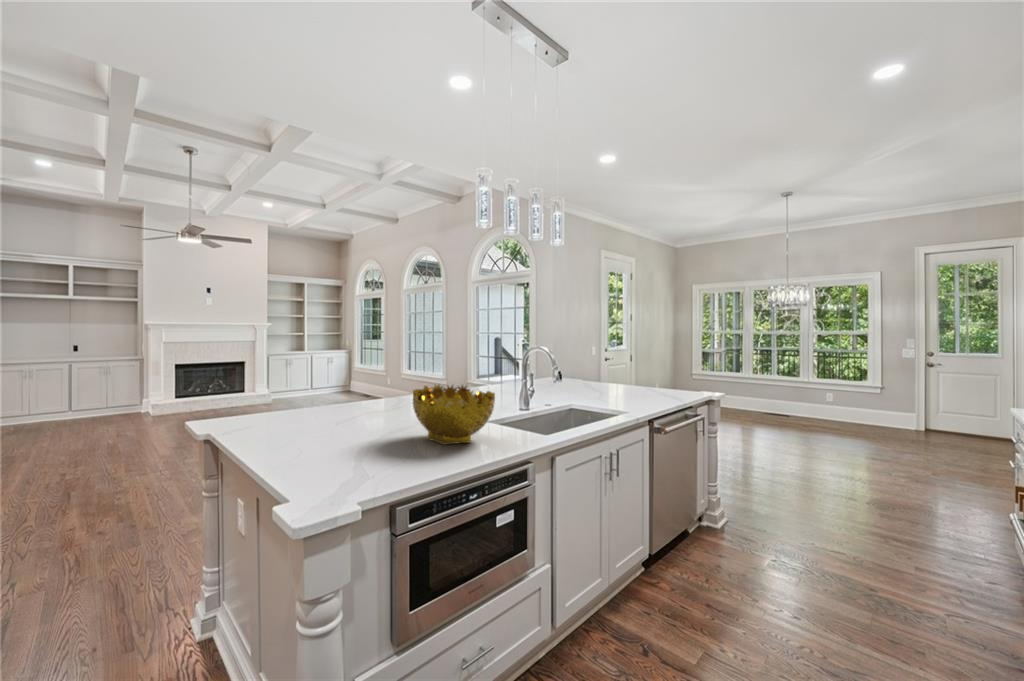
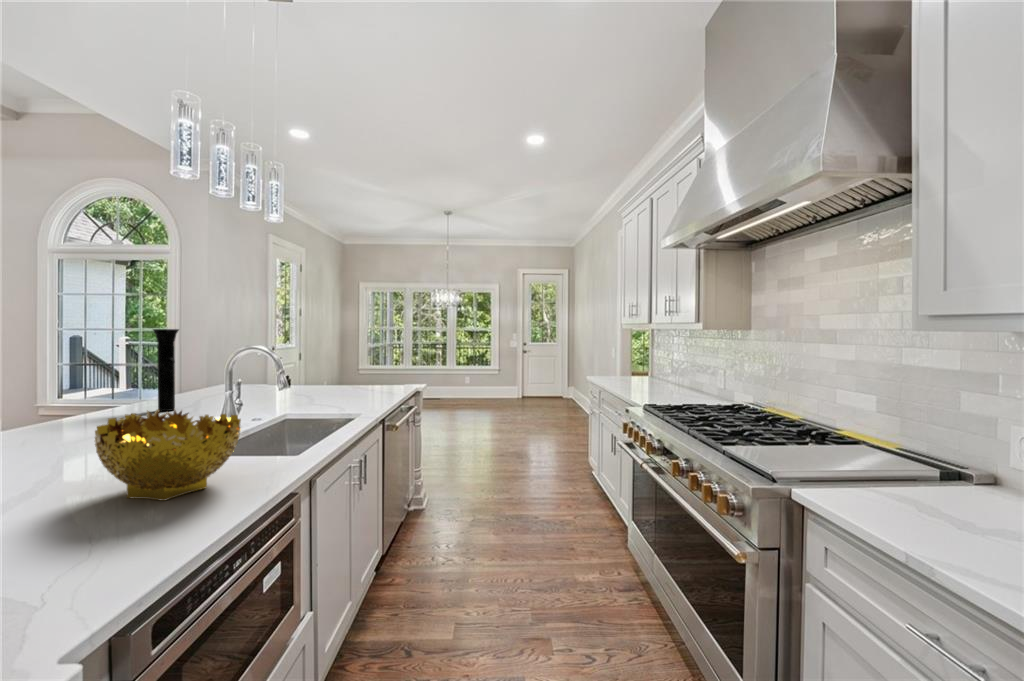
vase: none [487,329,504,391] -> present [153,329,179,411]

